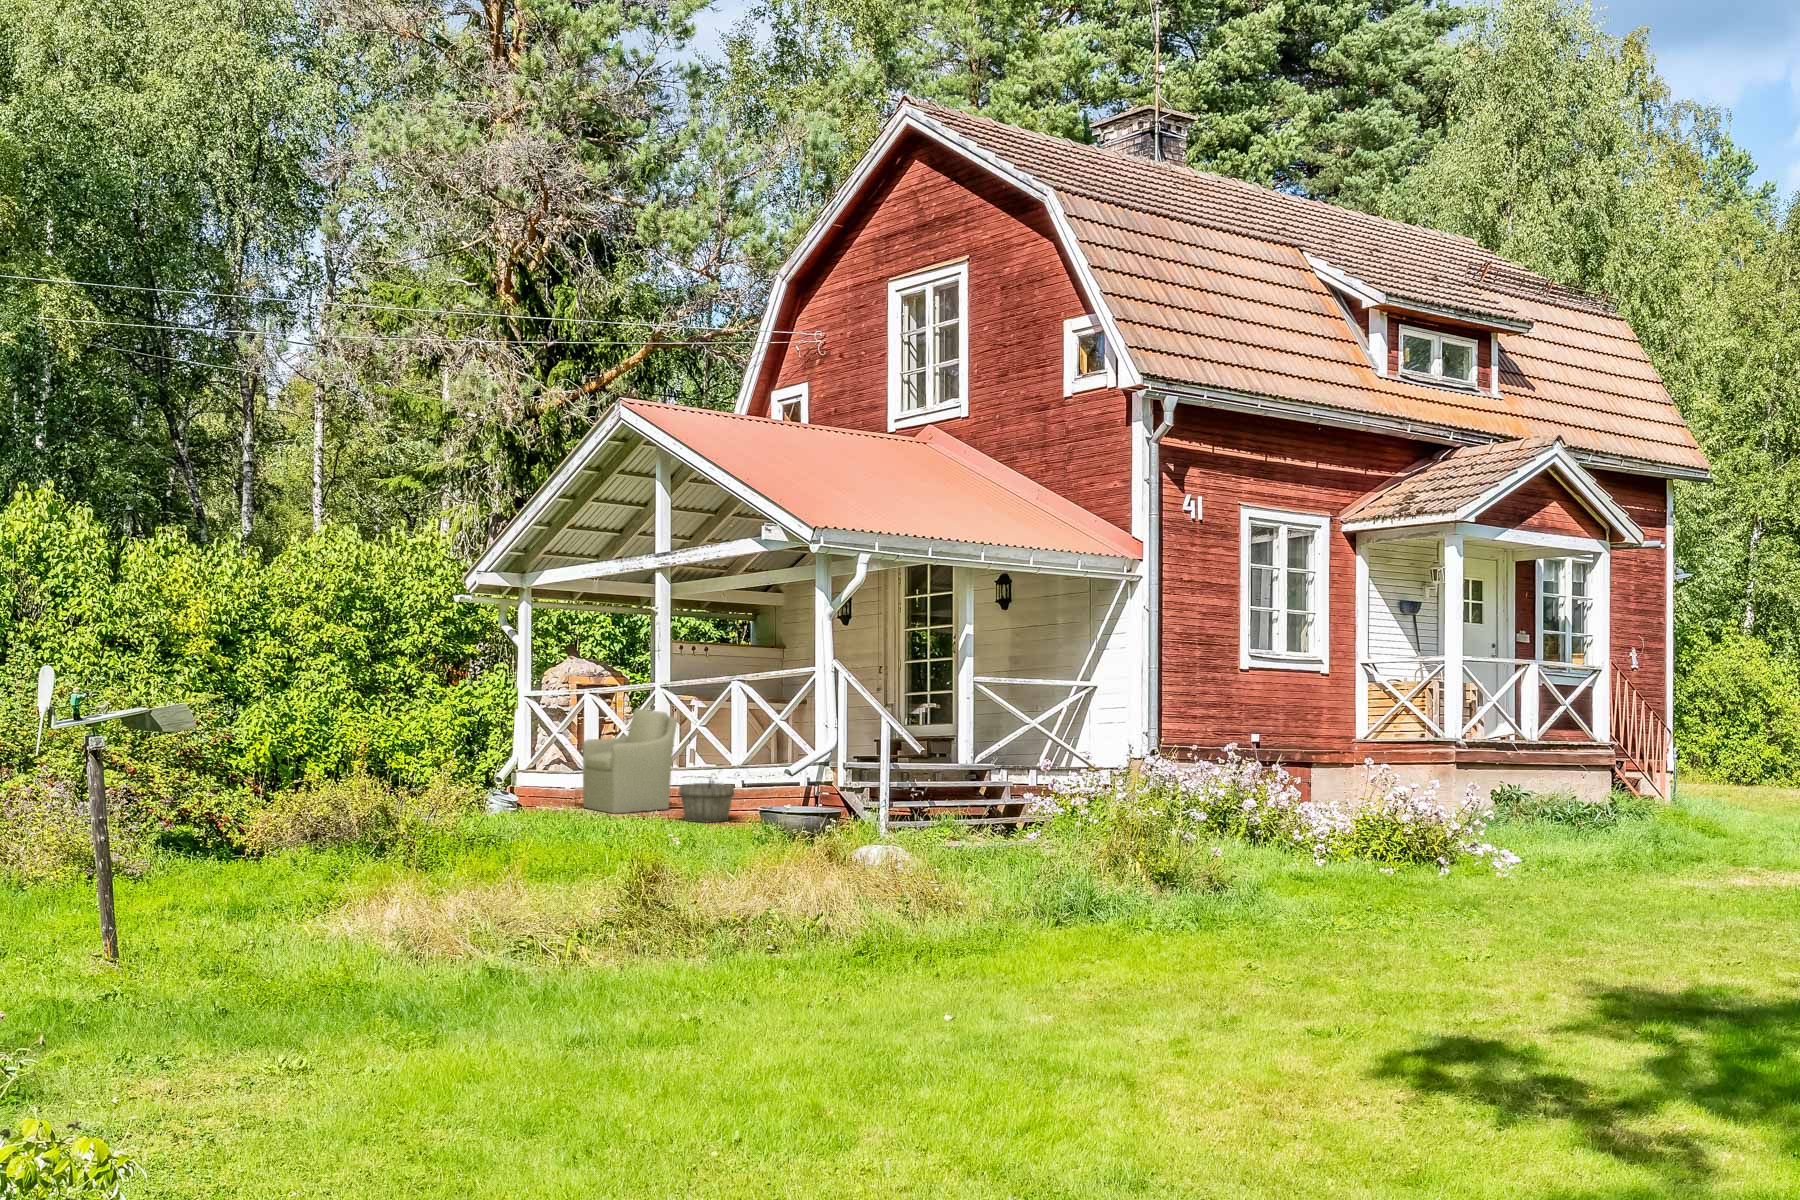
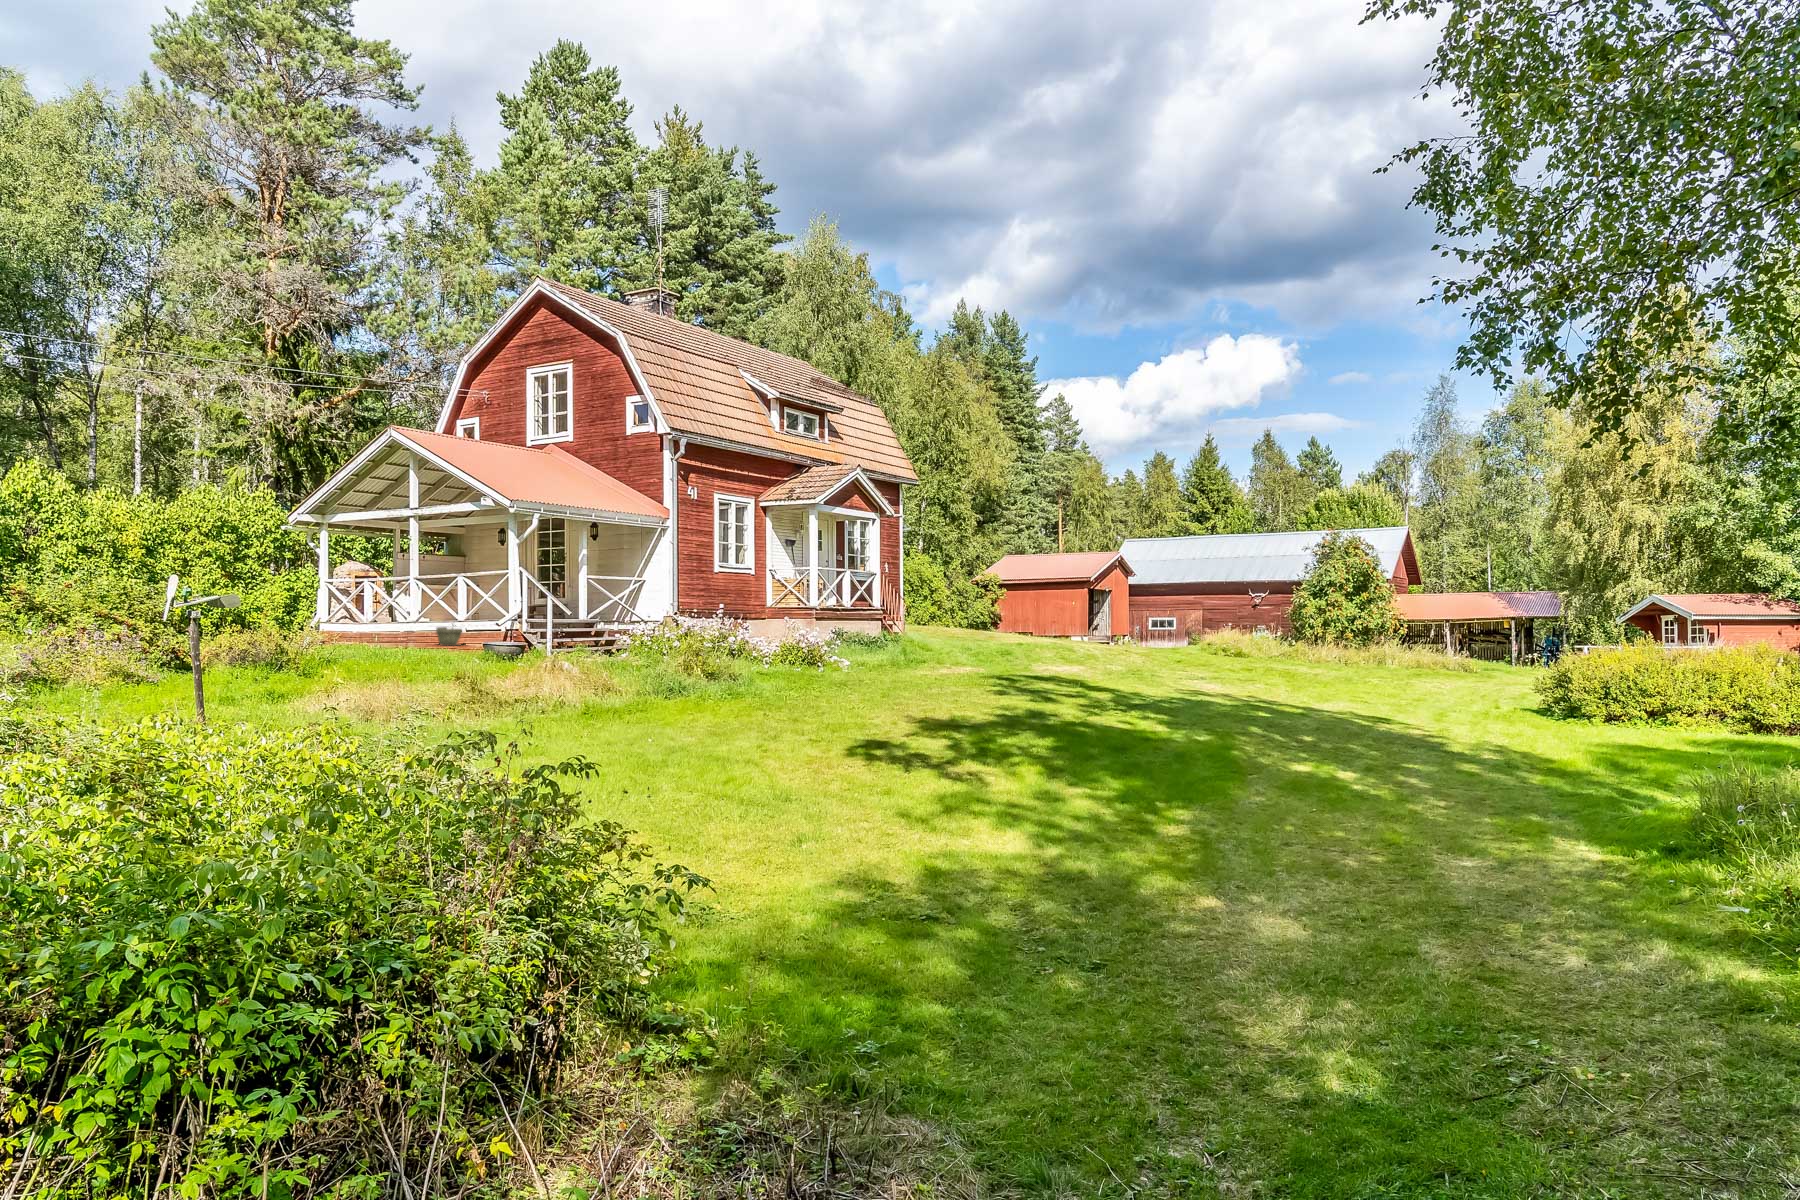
chair: present [582,709,677,814] -> none [377,590,430,643]

